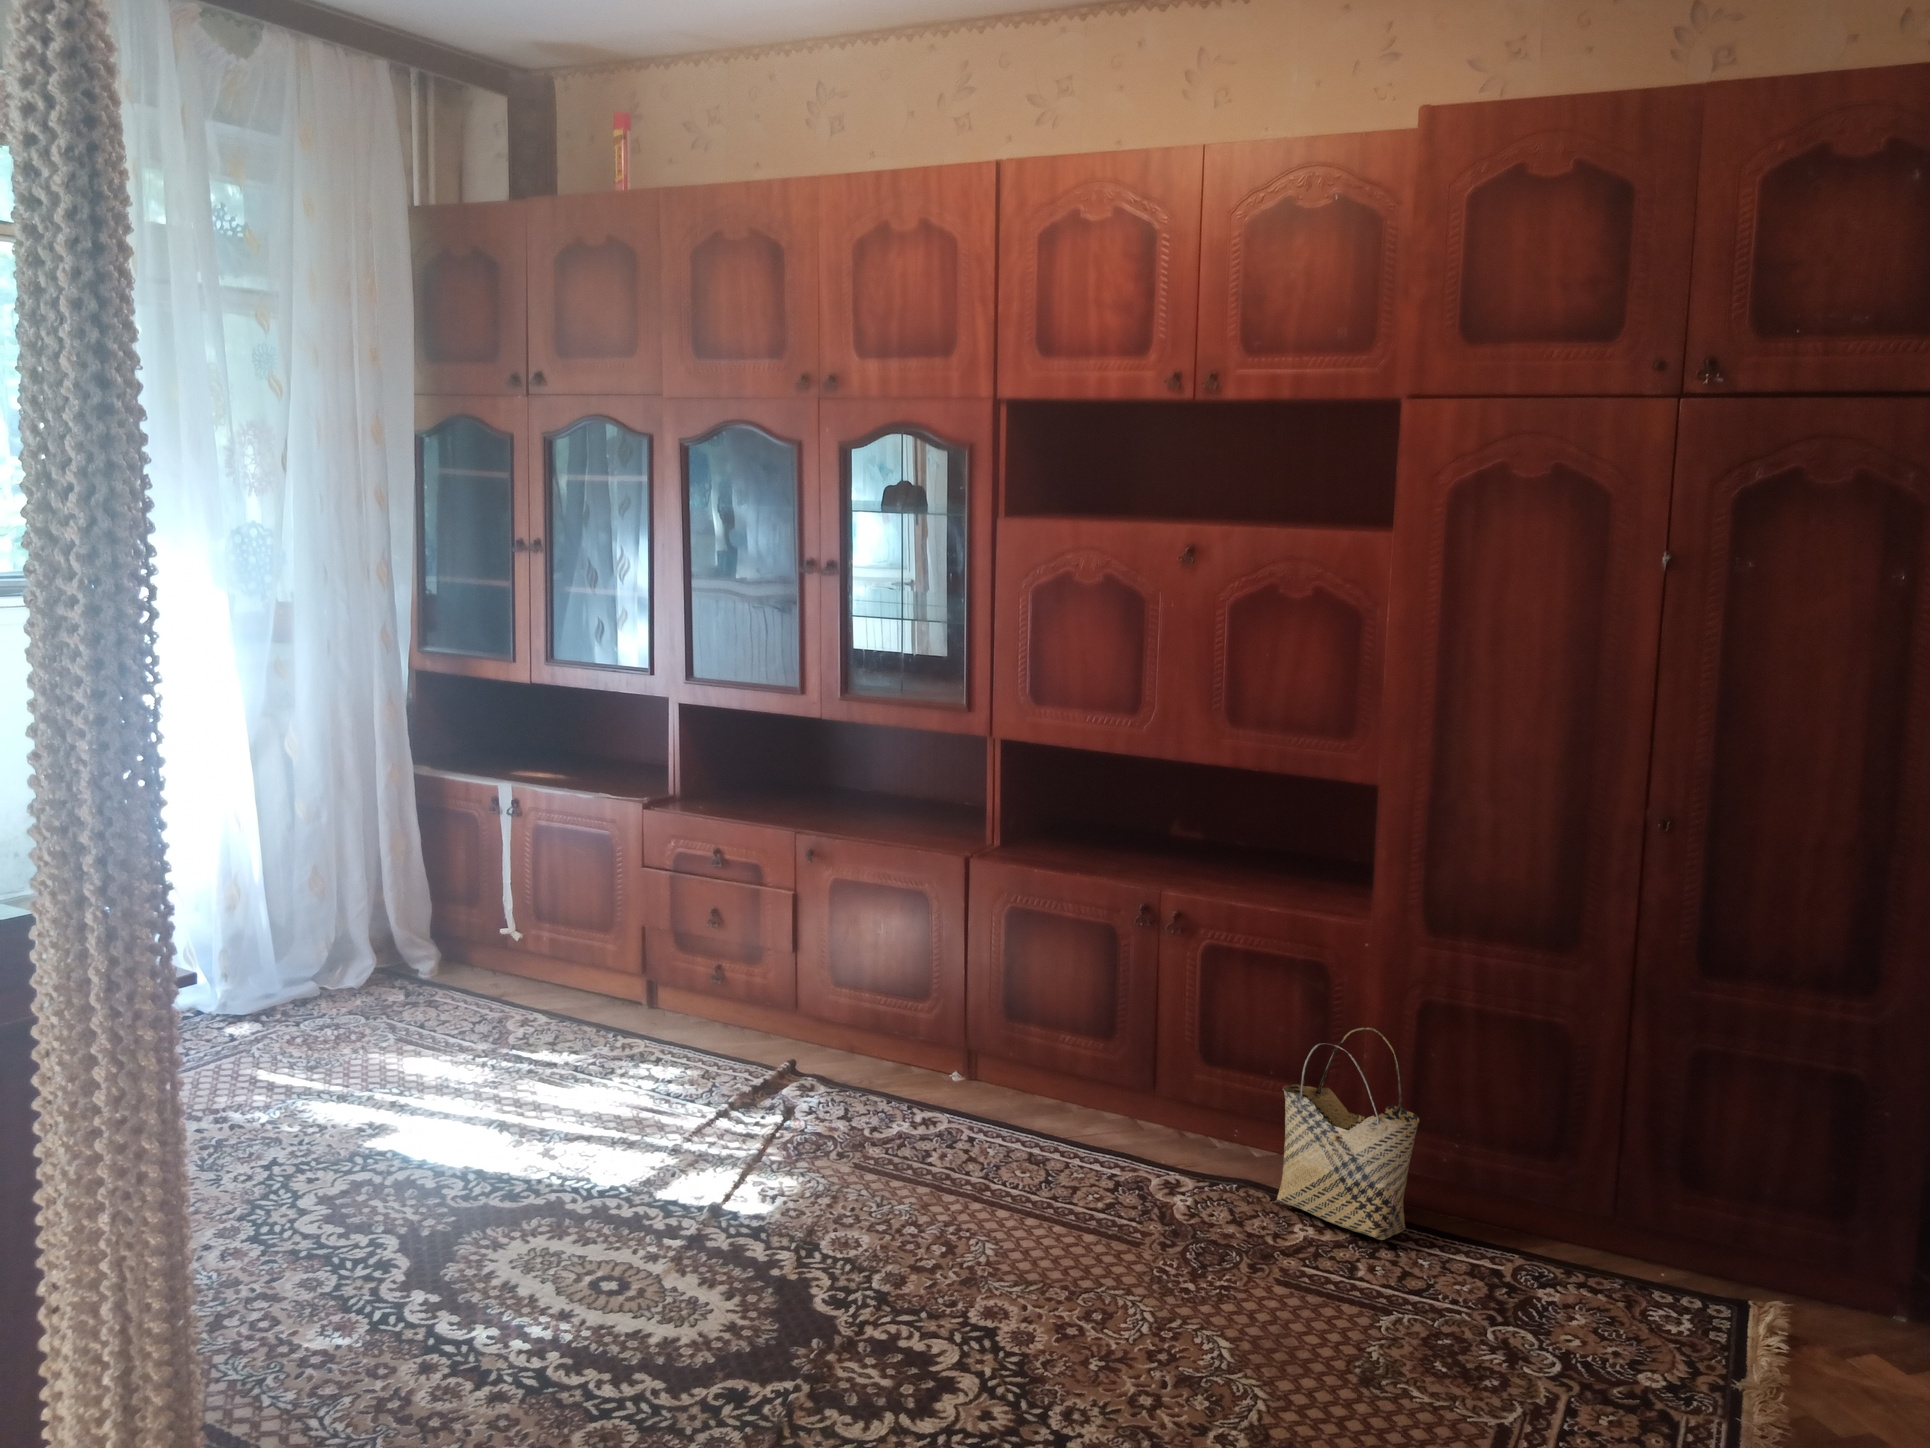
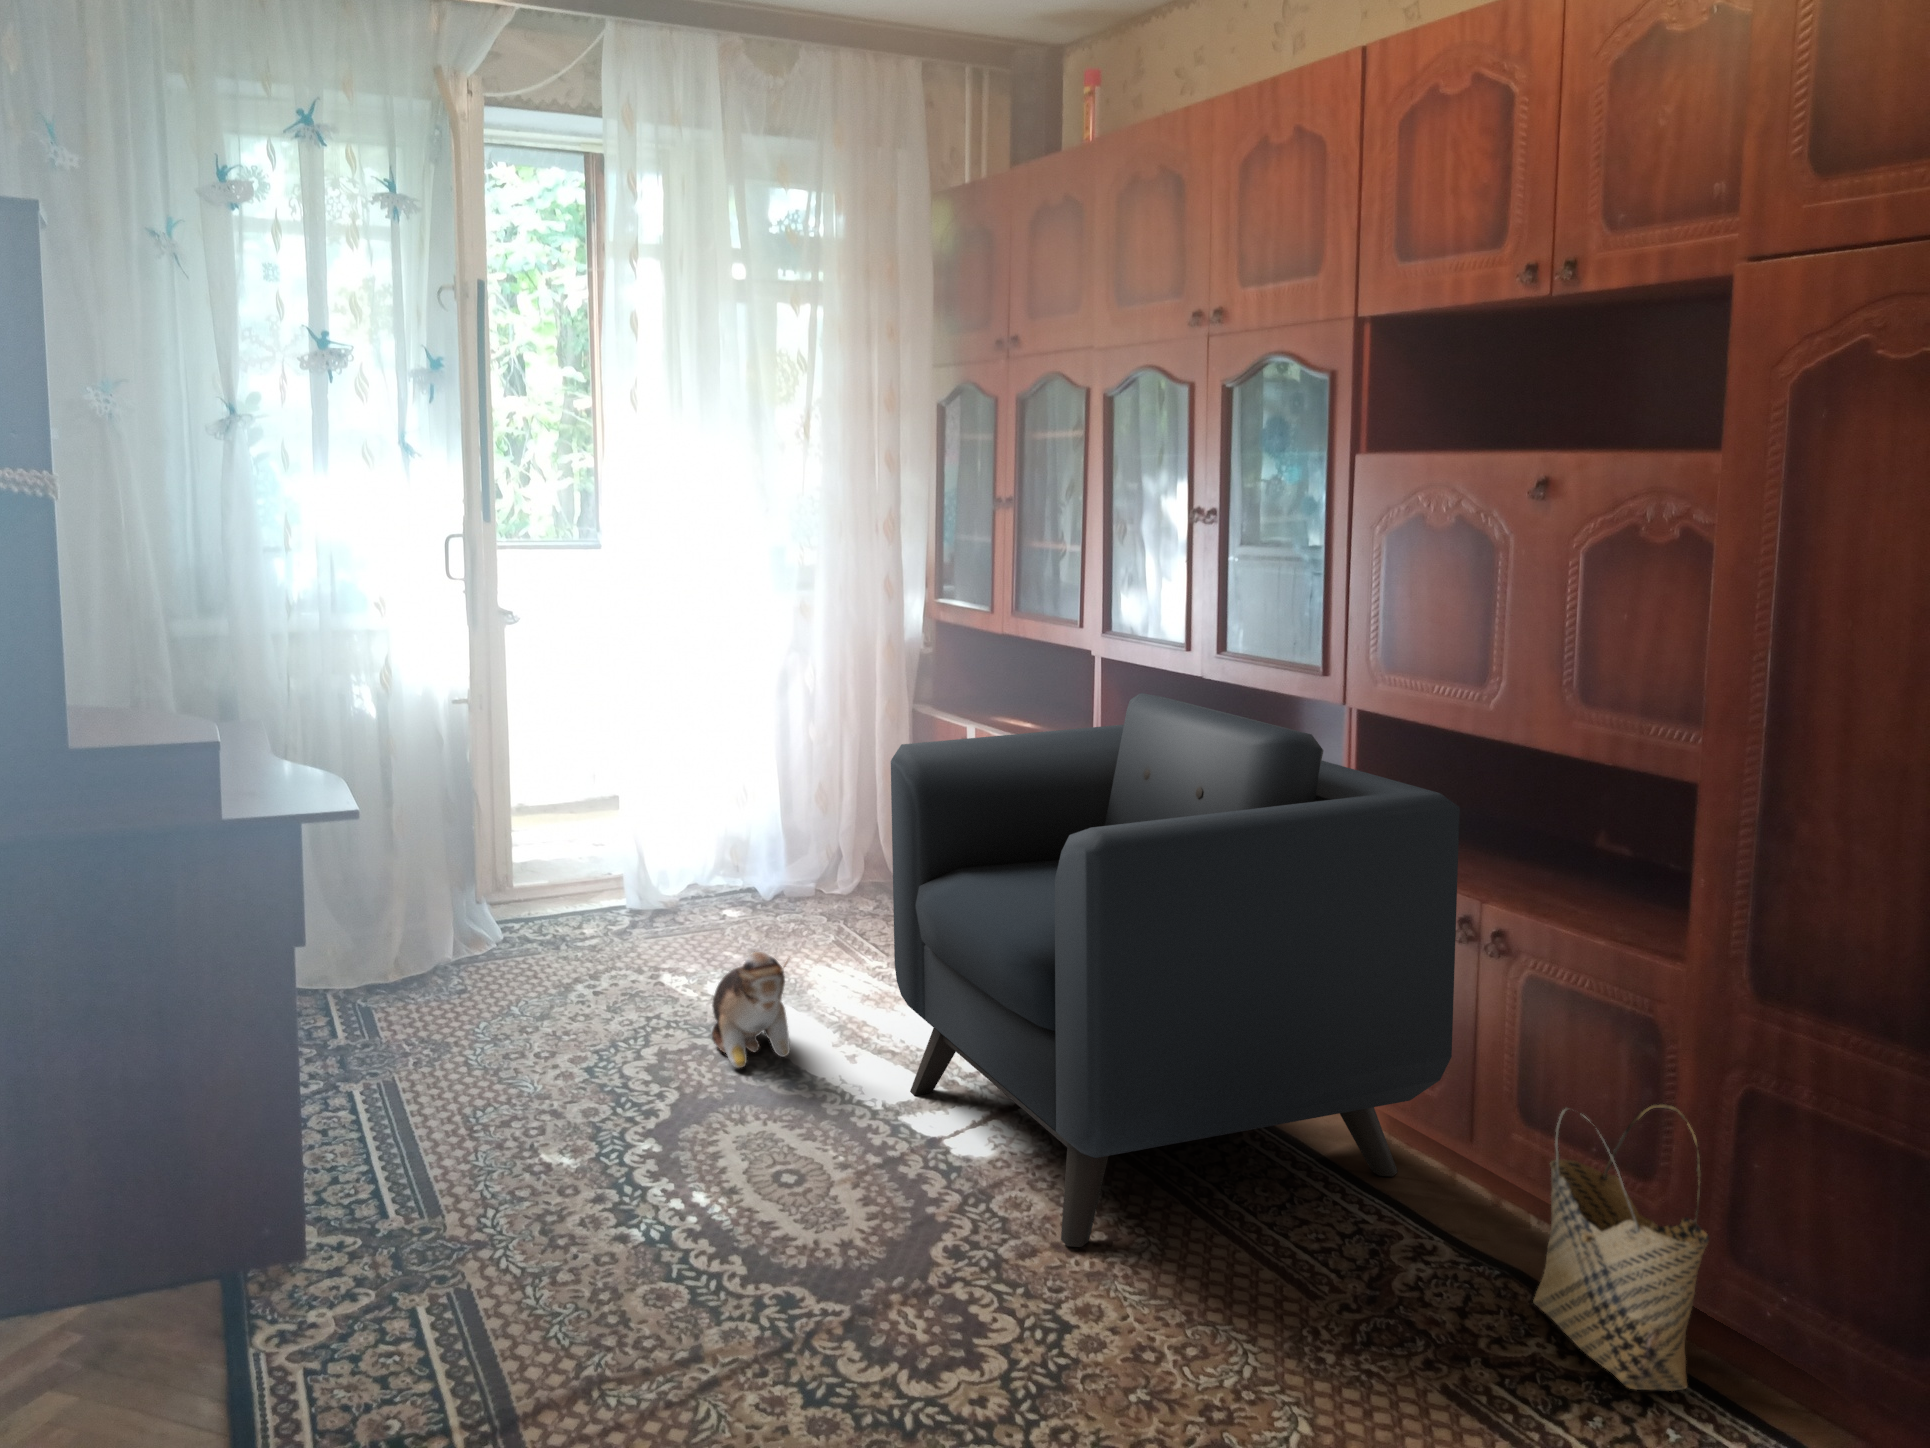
armchair: none [611,747,1157,1265] -> present [891,693,1460,1247]
plush toy: none [352,1055,508,1192] -> present [712,952,790,1068]

